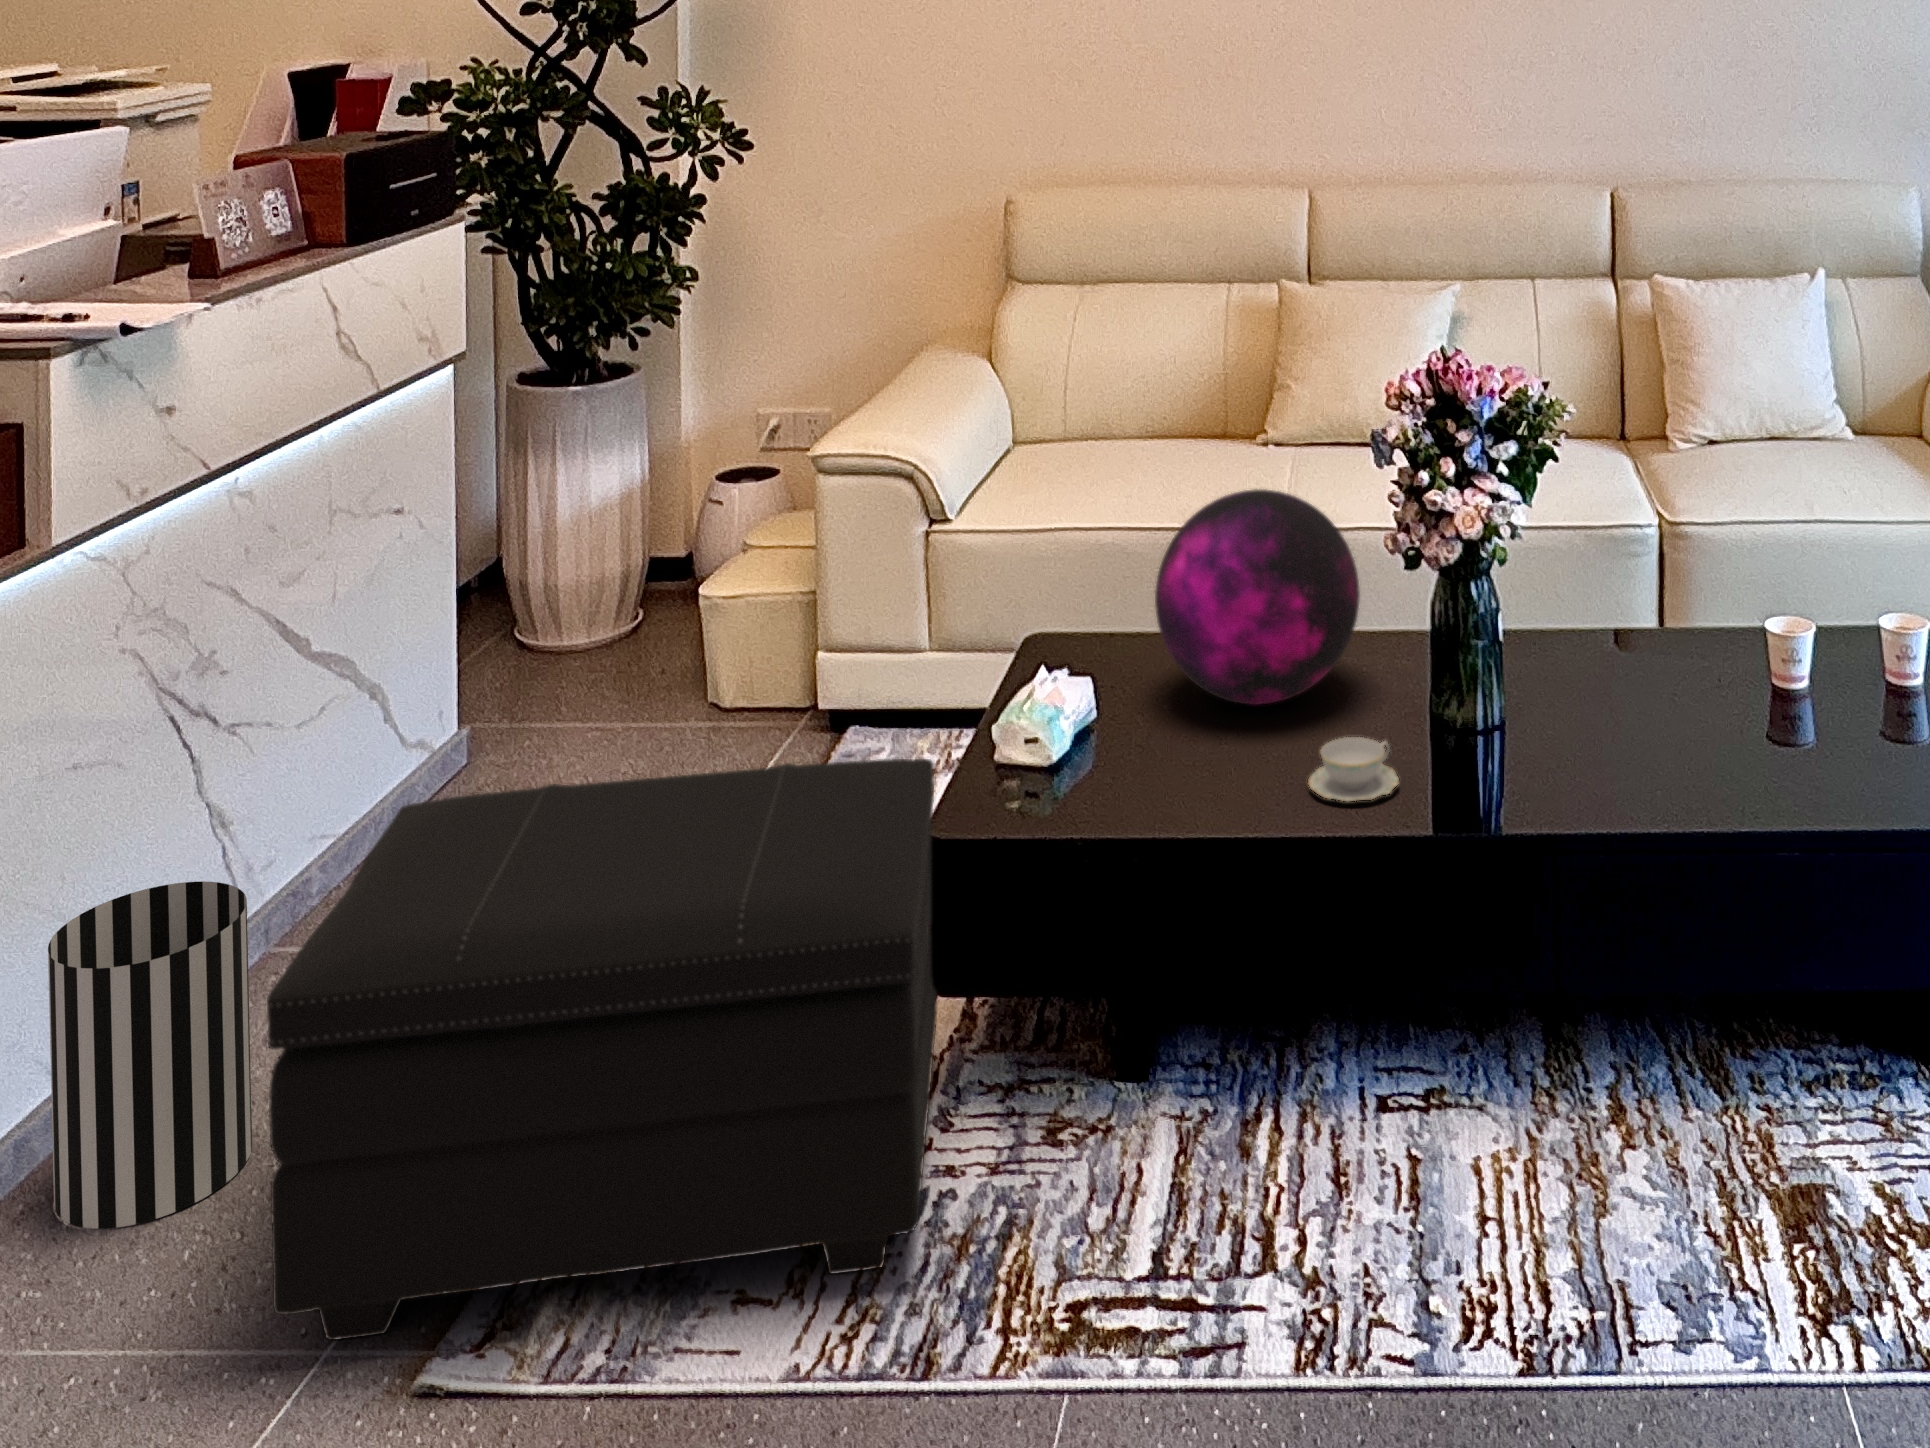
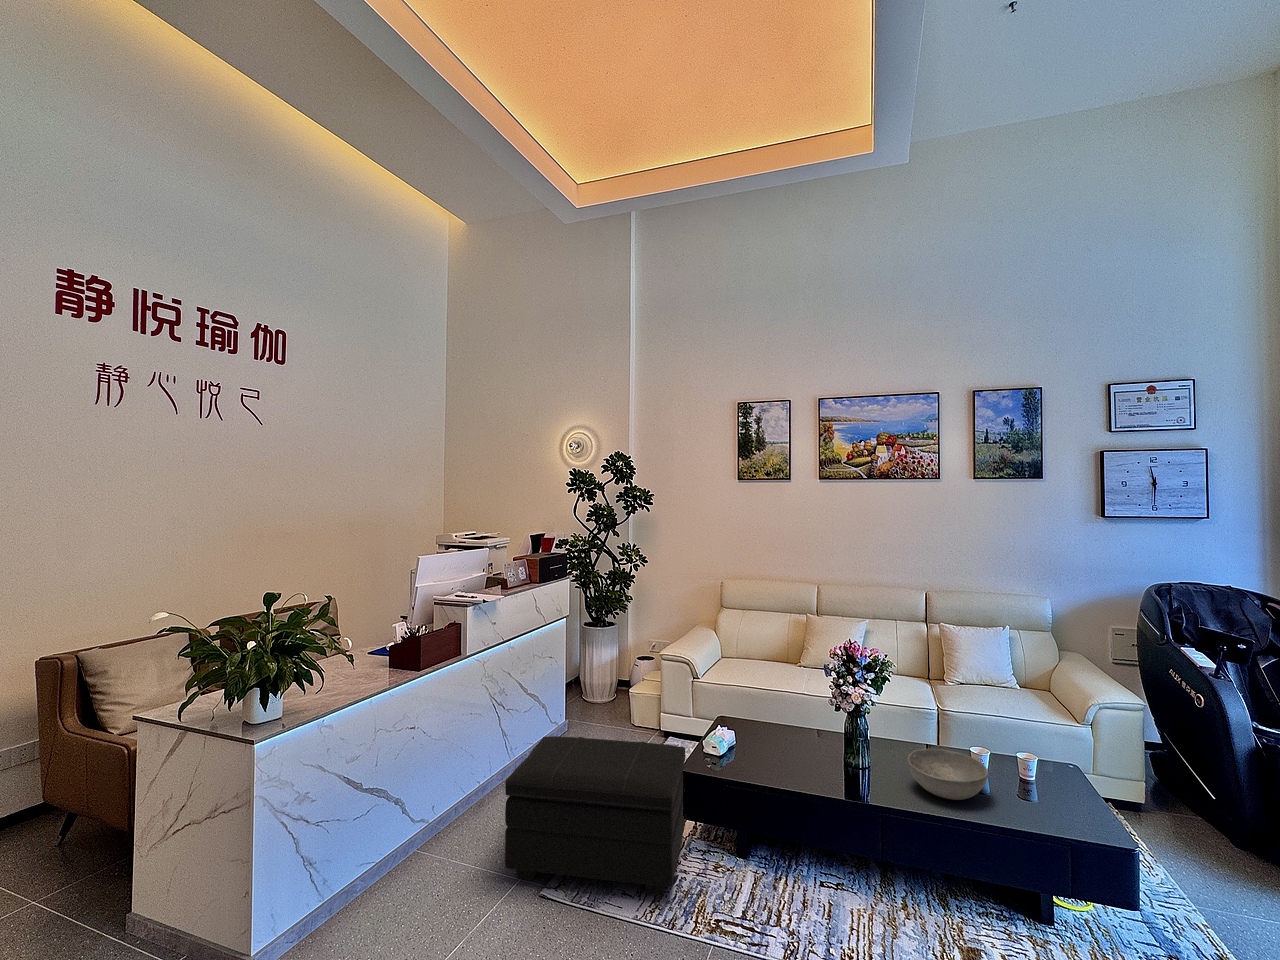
decorative orb: present [1155,489,1360,705] -> none [756,678,823,748]
bowl: none [1610,643,1821,781] -> present [908,749,988,800]
teacup: present [1308,737,1399,802] -> none [801,762,831,783]
wastebasket: present [48,881,252,1229] -> none [460,748,506,837]

